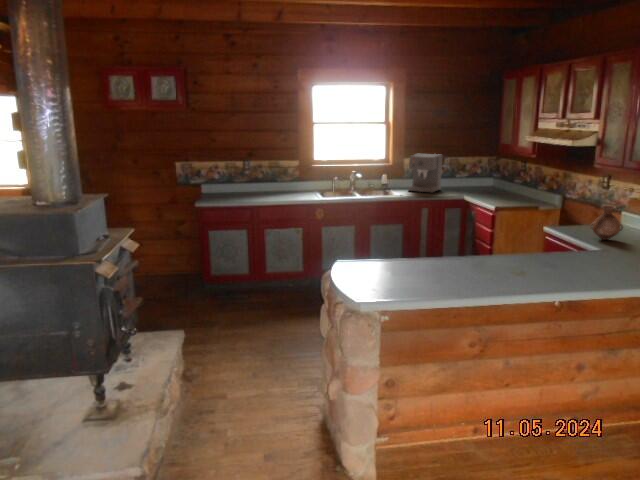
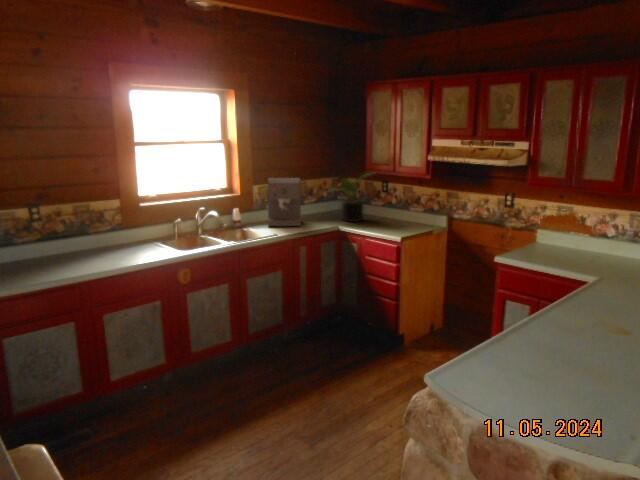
potted plant: none [461,152,508,194] -> present [330,173,371,222]
vase: present [590,205,623,240] -> none [563,229,593,266]

